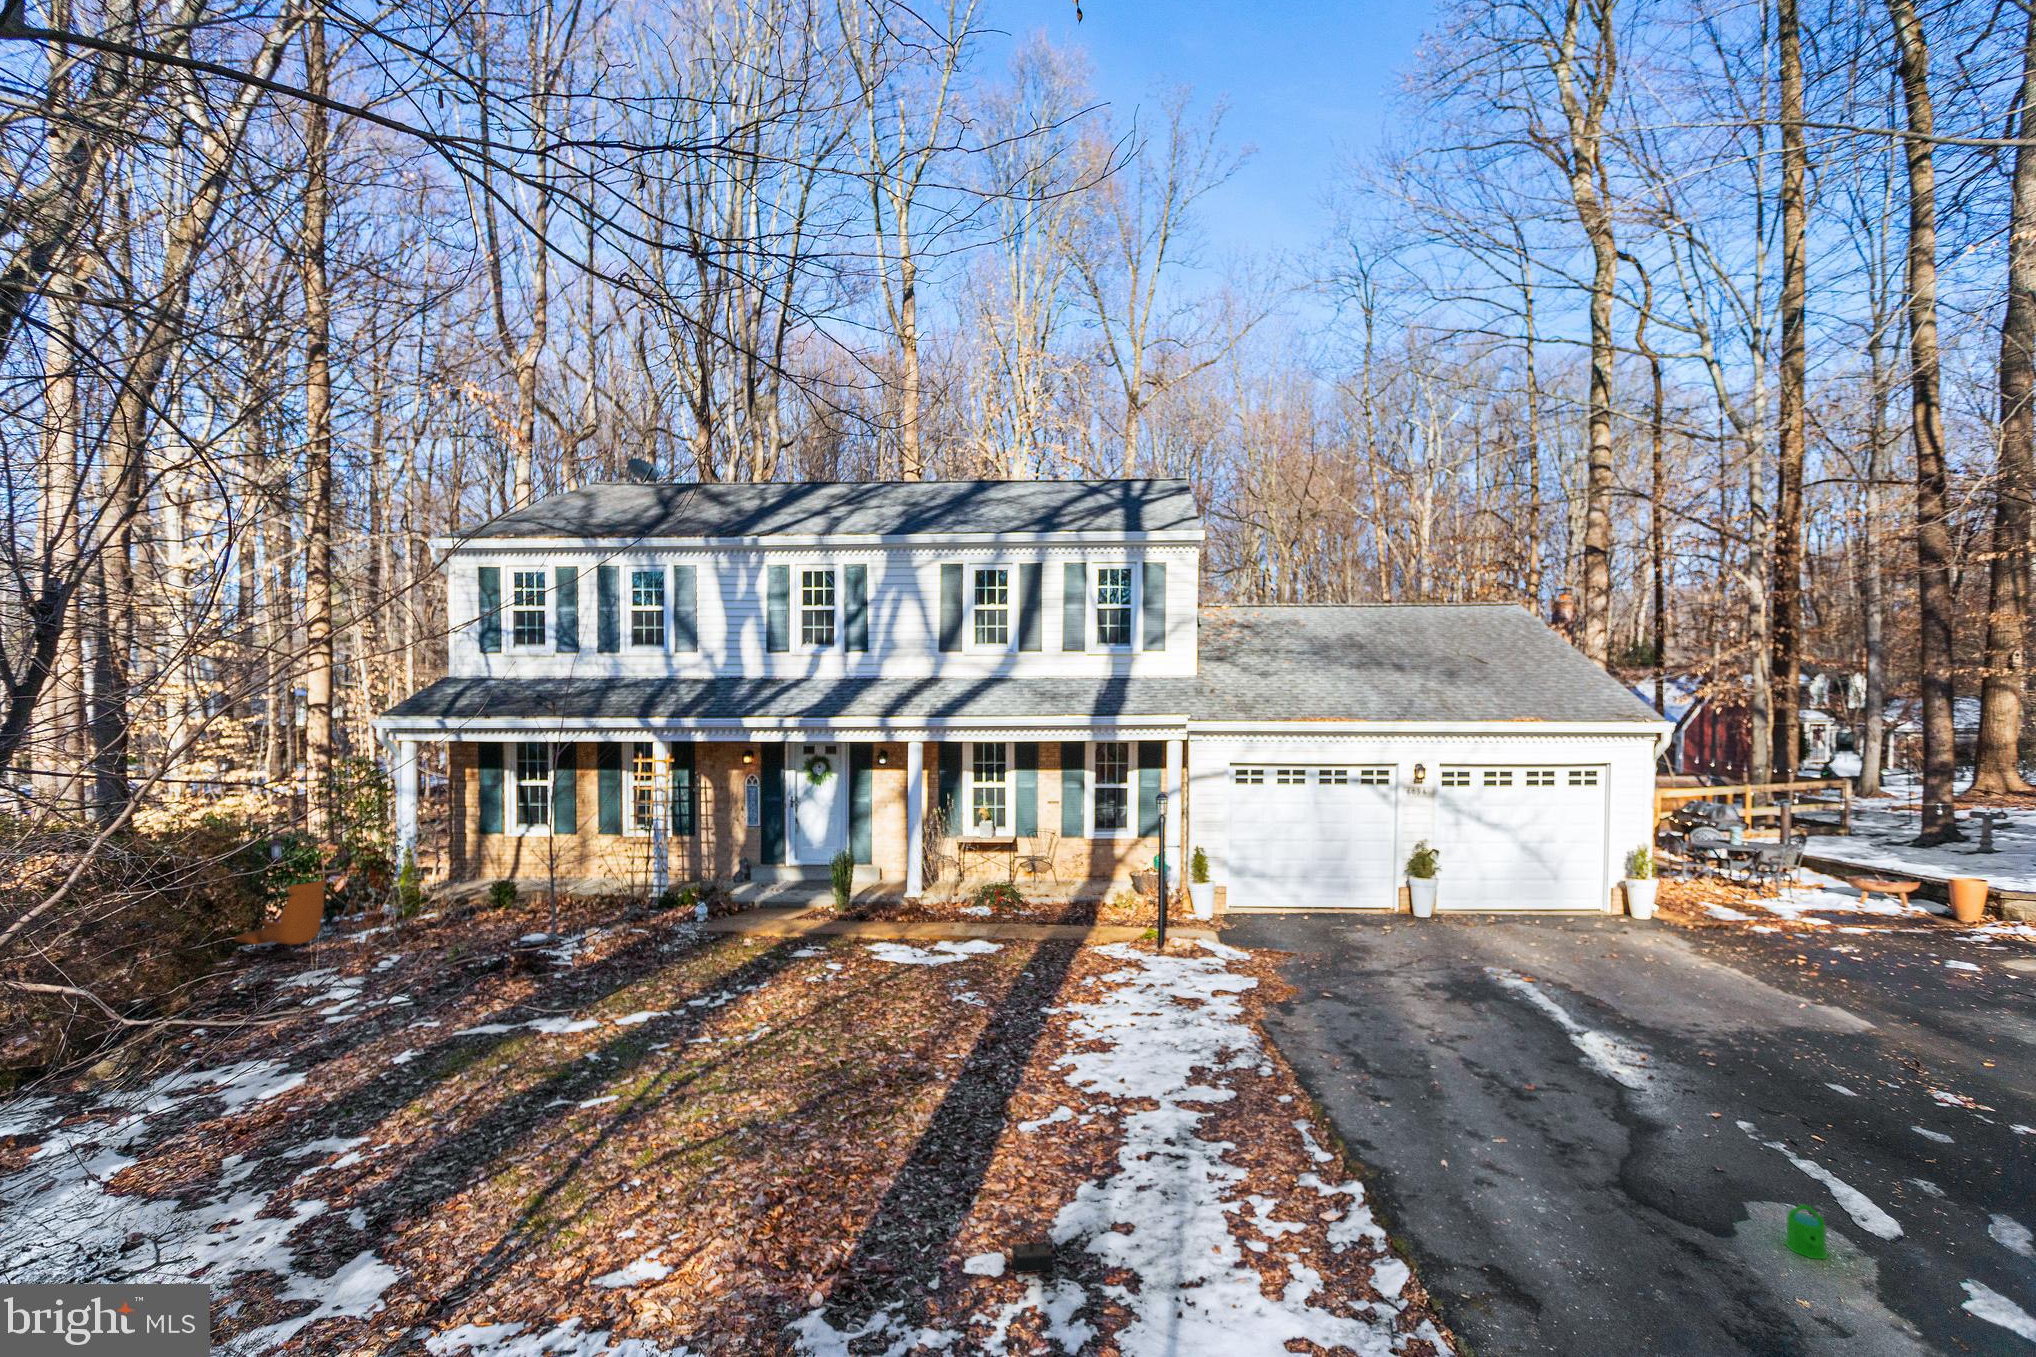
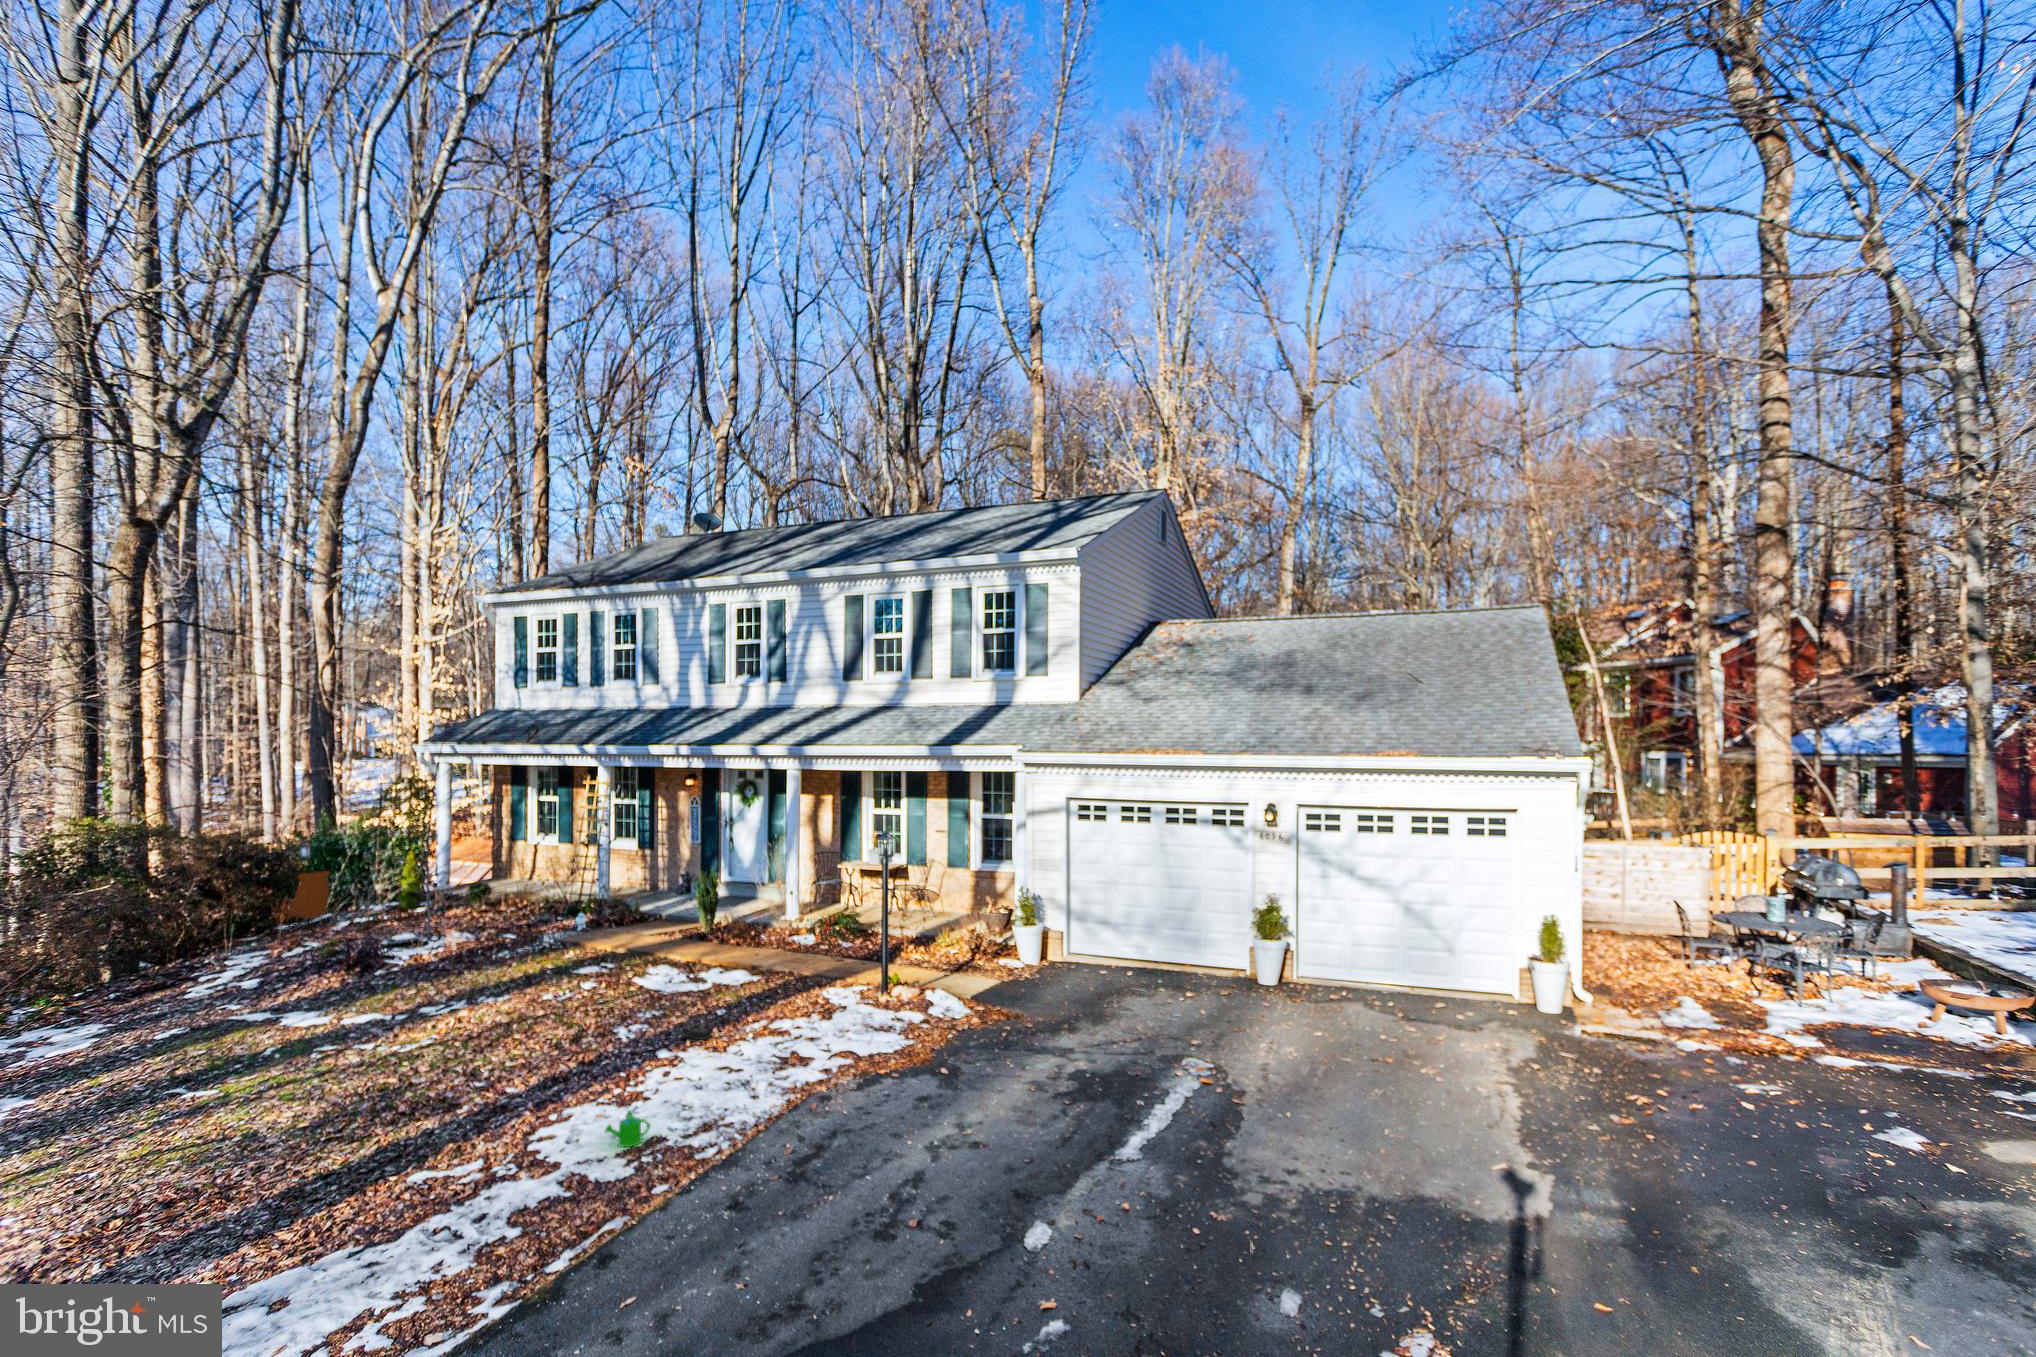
watering can: present [1785,1204,1828,1259] -> present [605,1110,650,1147]
decorative plant: present [996,1210,1061,1273] -> present [683,1009,712,1040]

